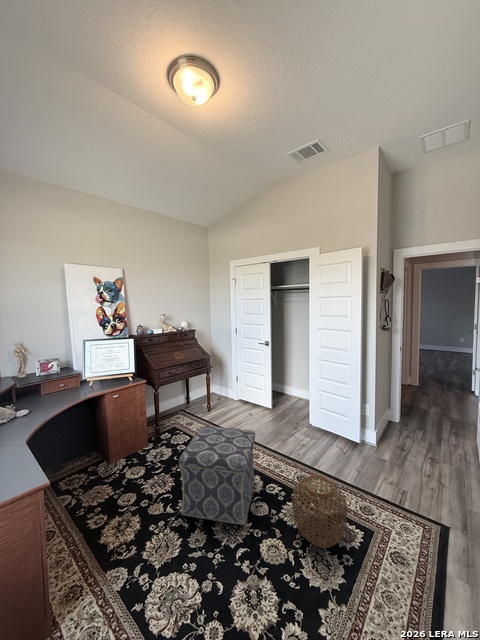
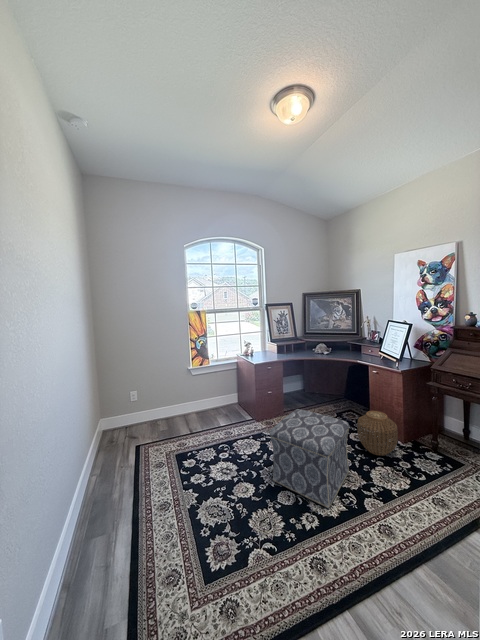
woven basket: present [292,475,347,548] -> present [357,411,398,456]

